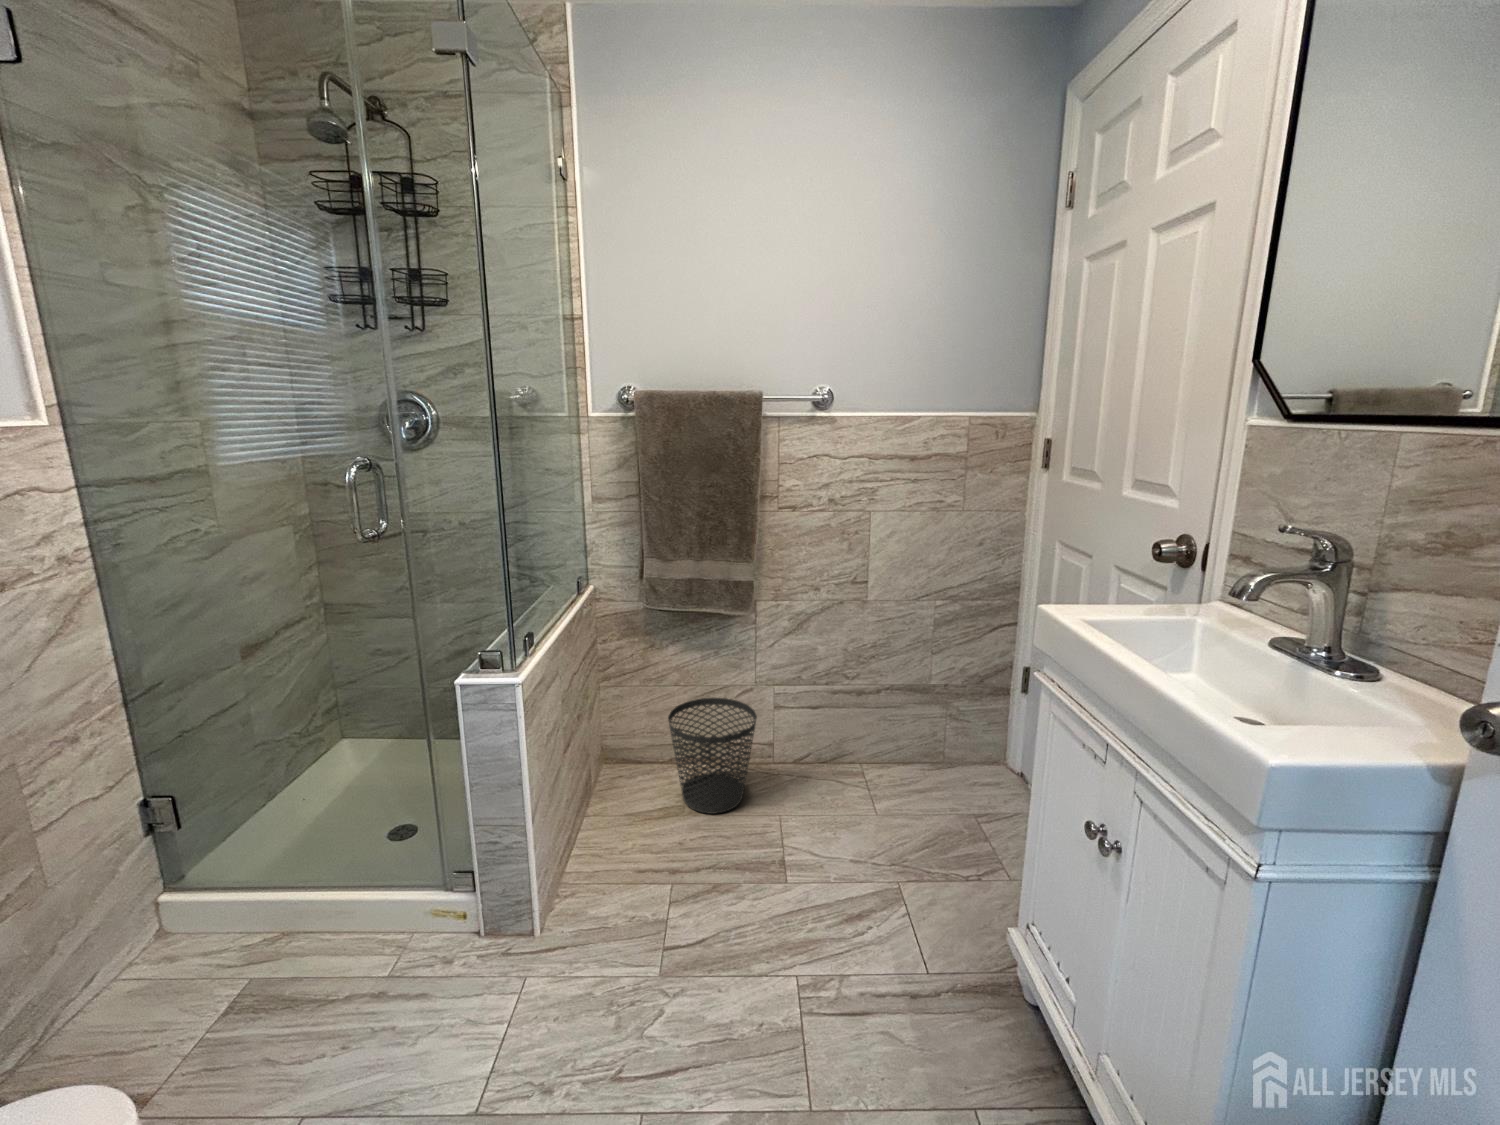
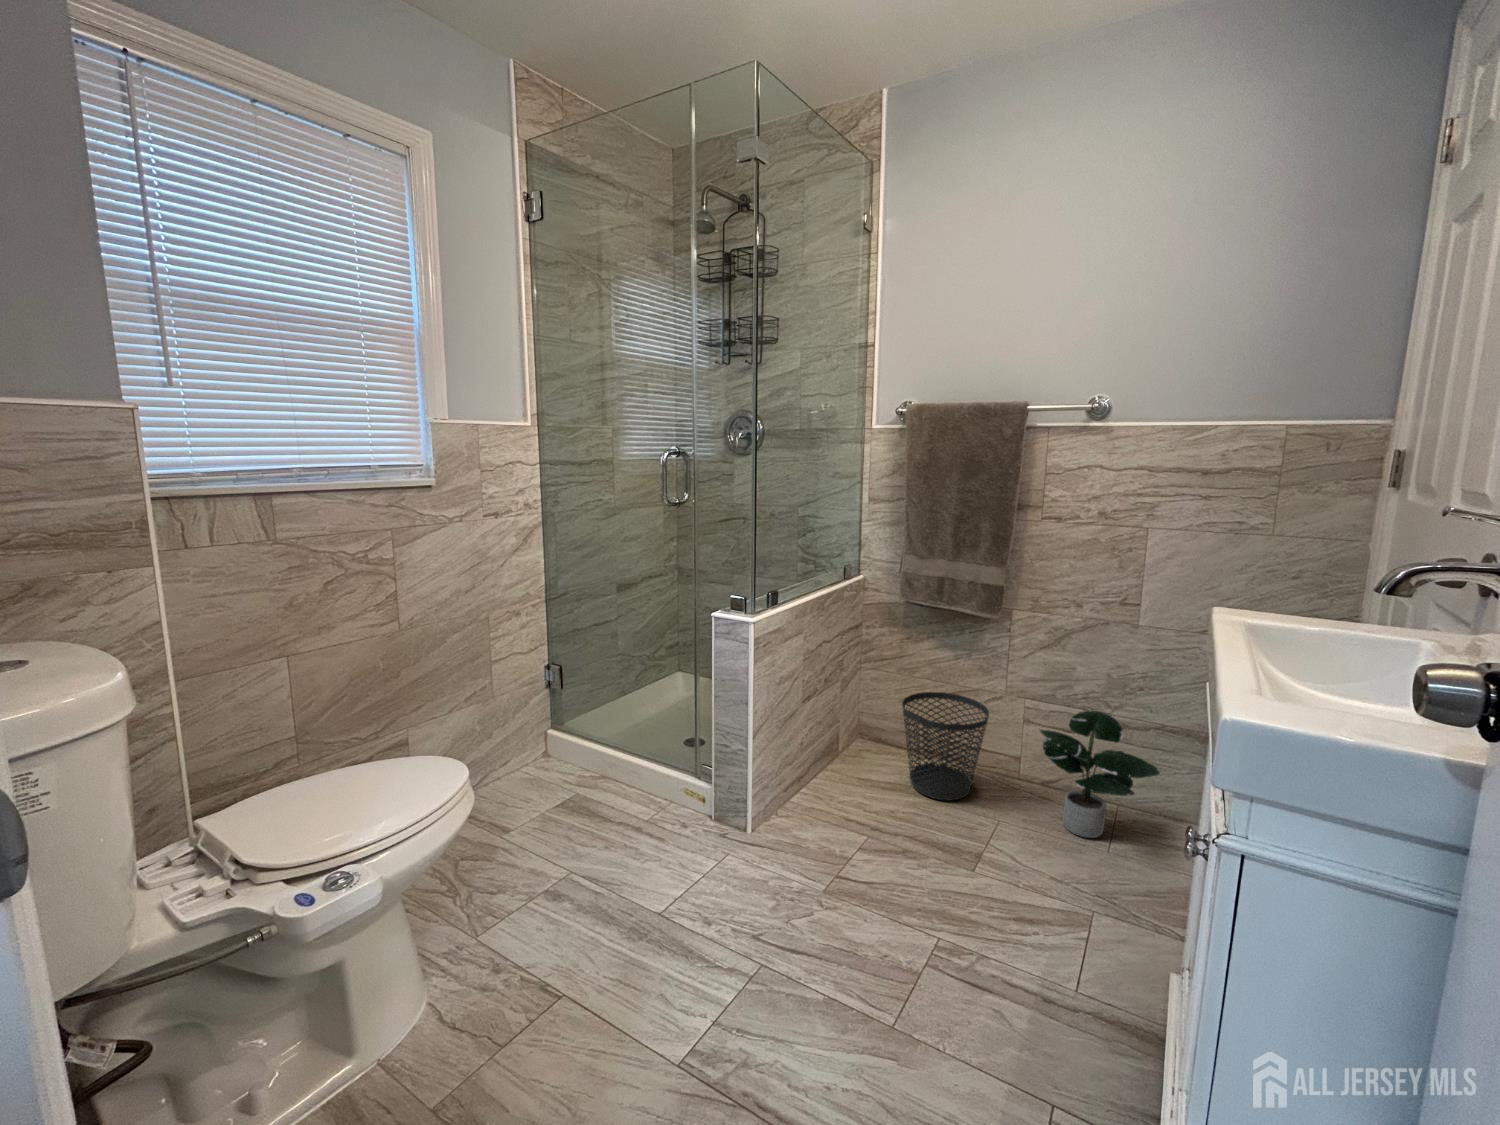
potted plant: none [806,686,910,807] -> present [1040,710,1160,838]

